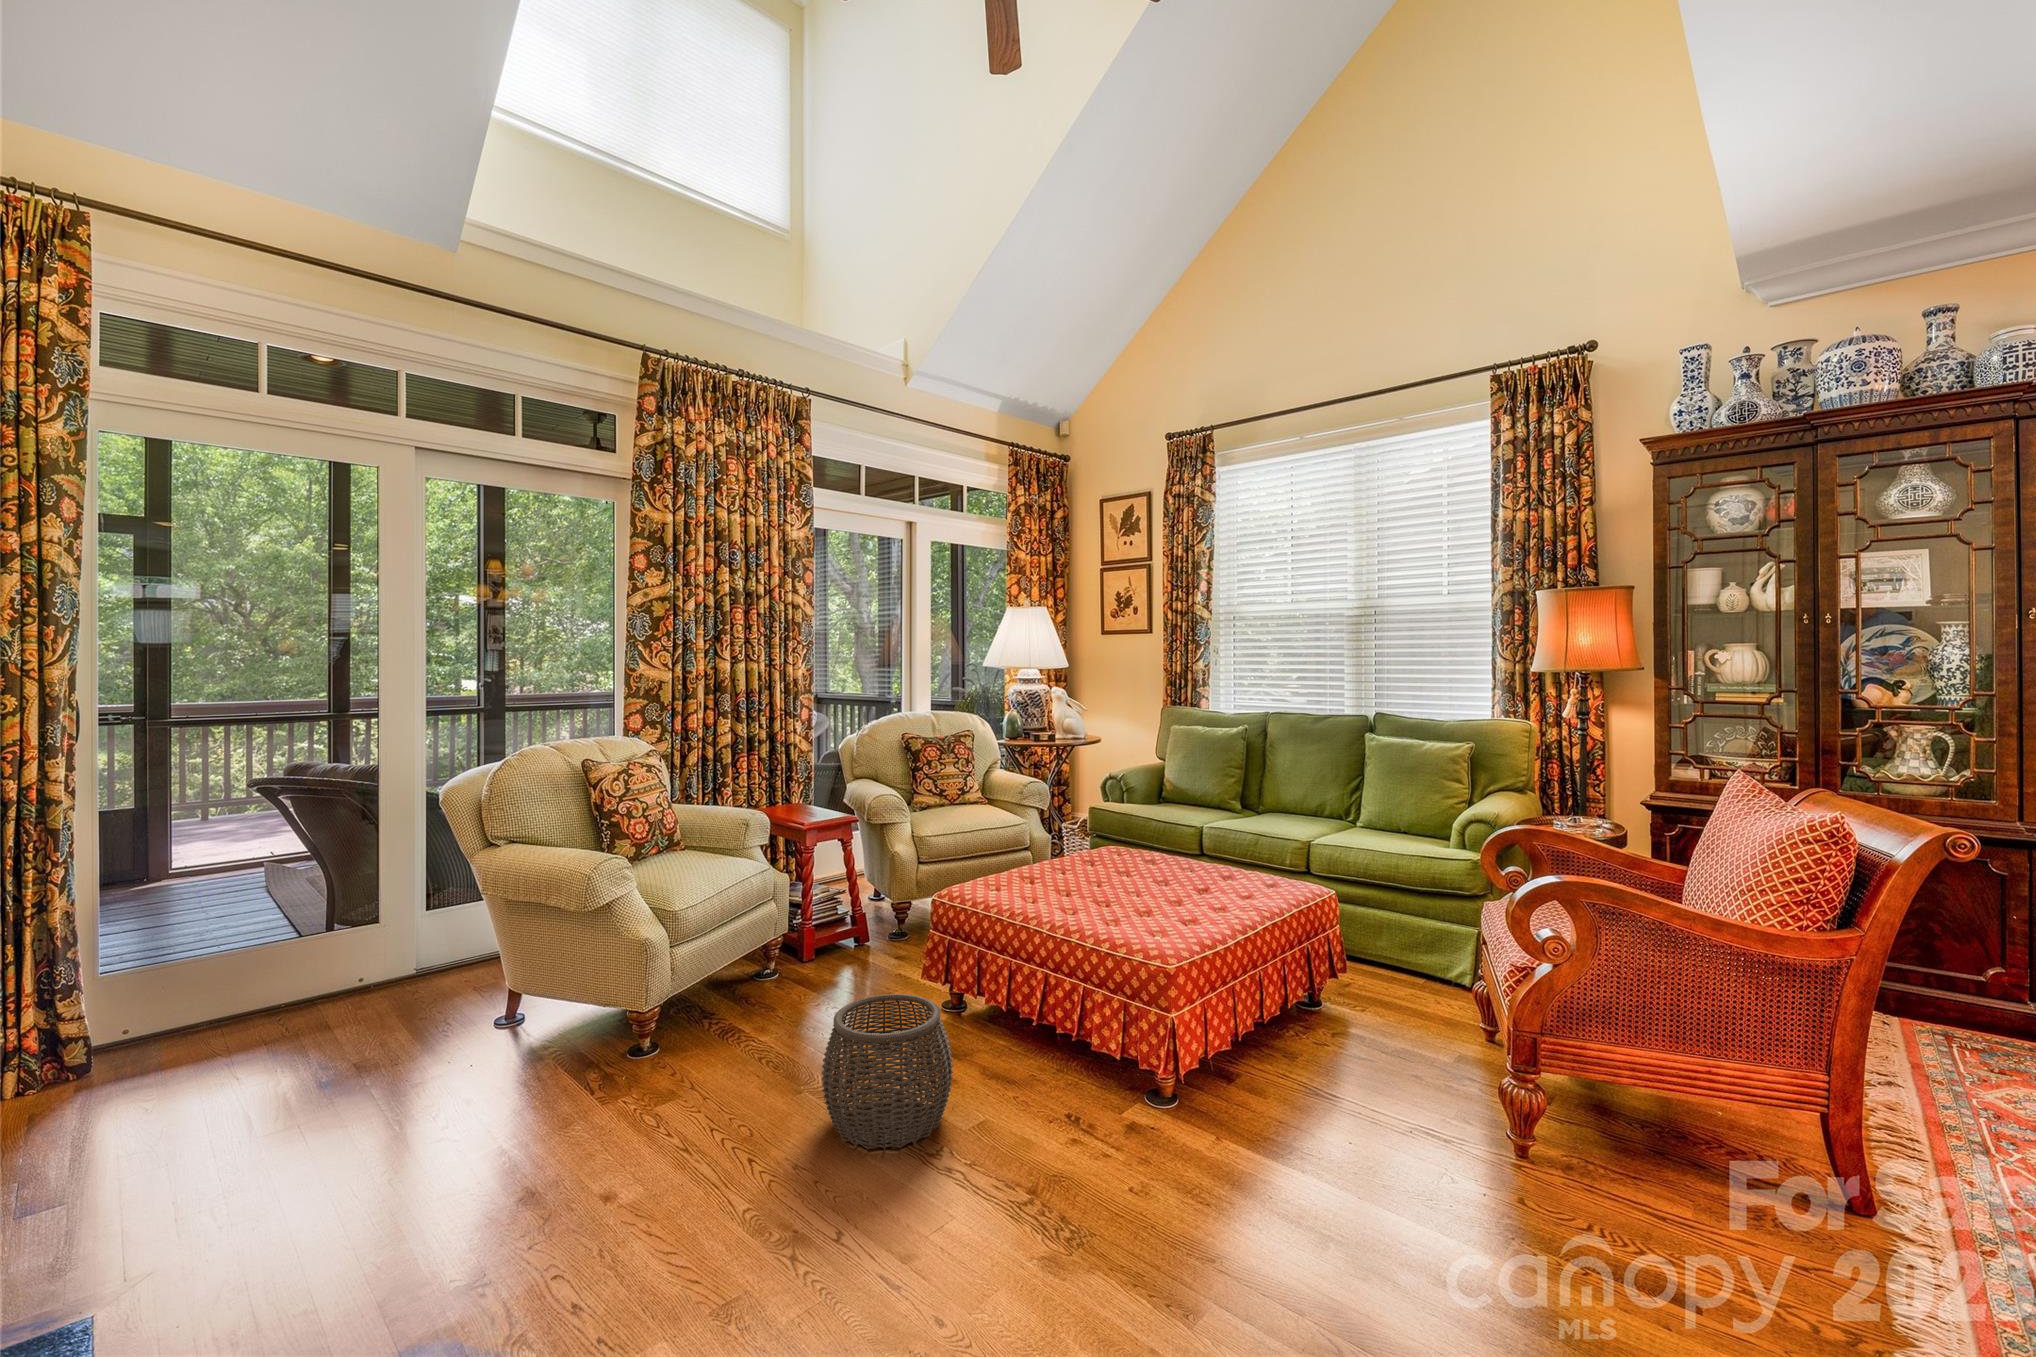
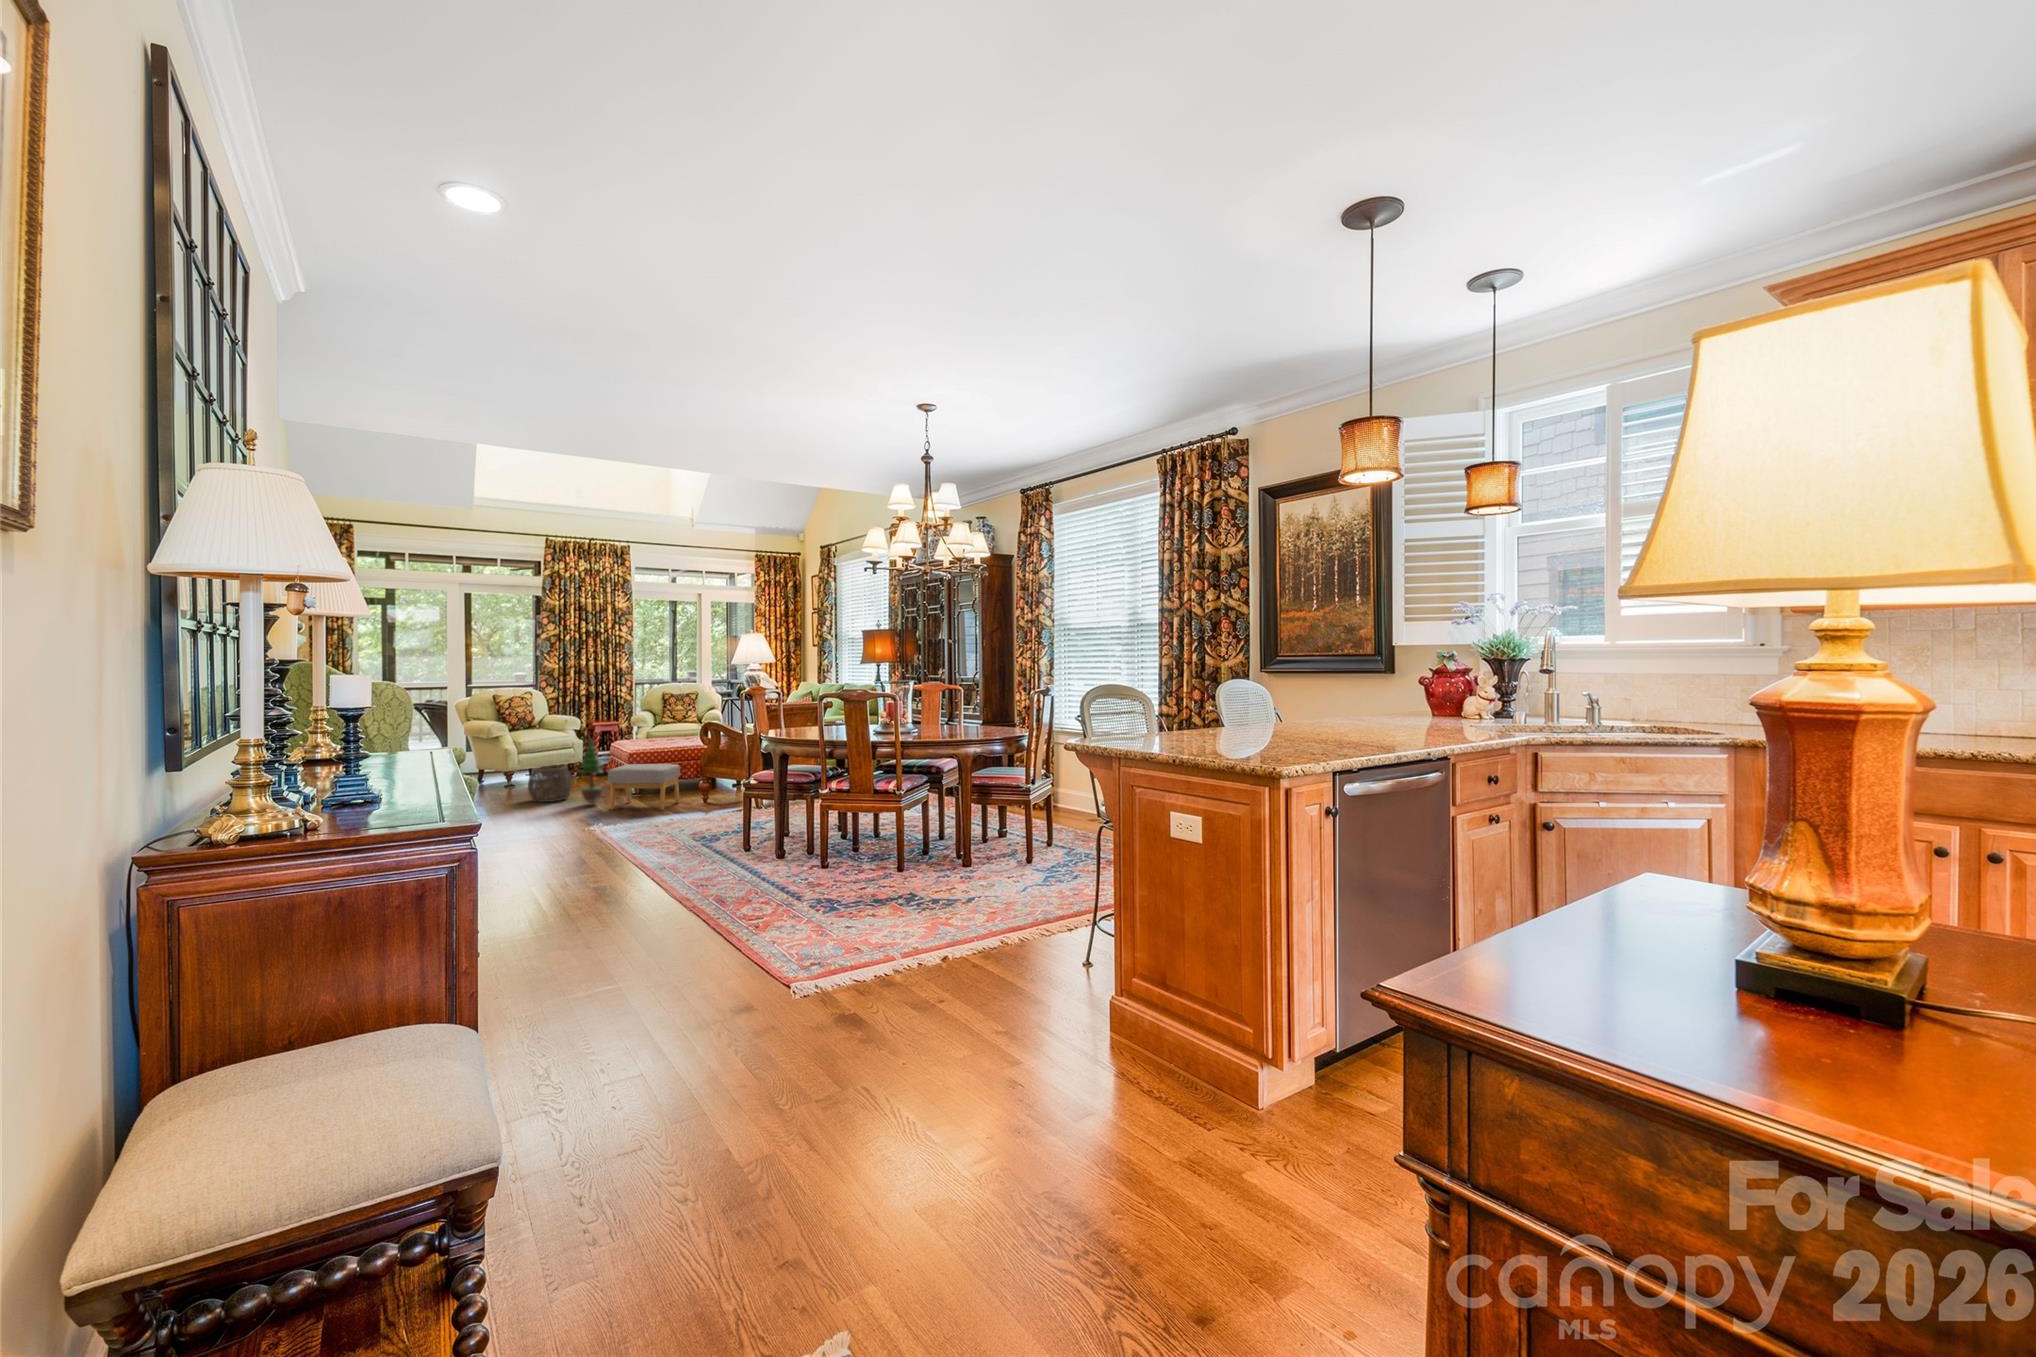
potted tree: none [1039,914,1123,1146] -> present [580,739,603,804]
footstool: none [1163,981,1394,1184] -> present [608,764,680,810]

